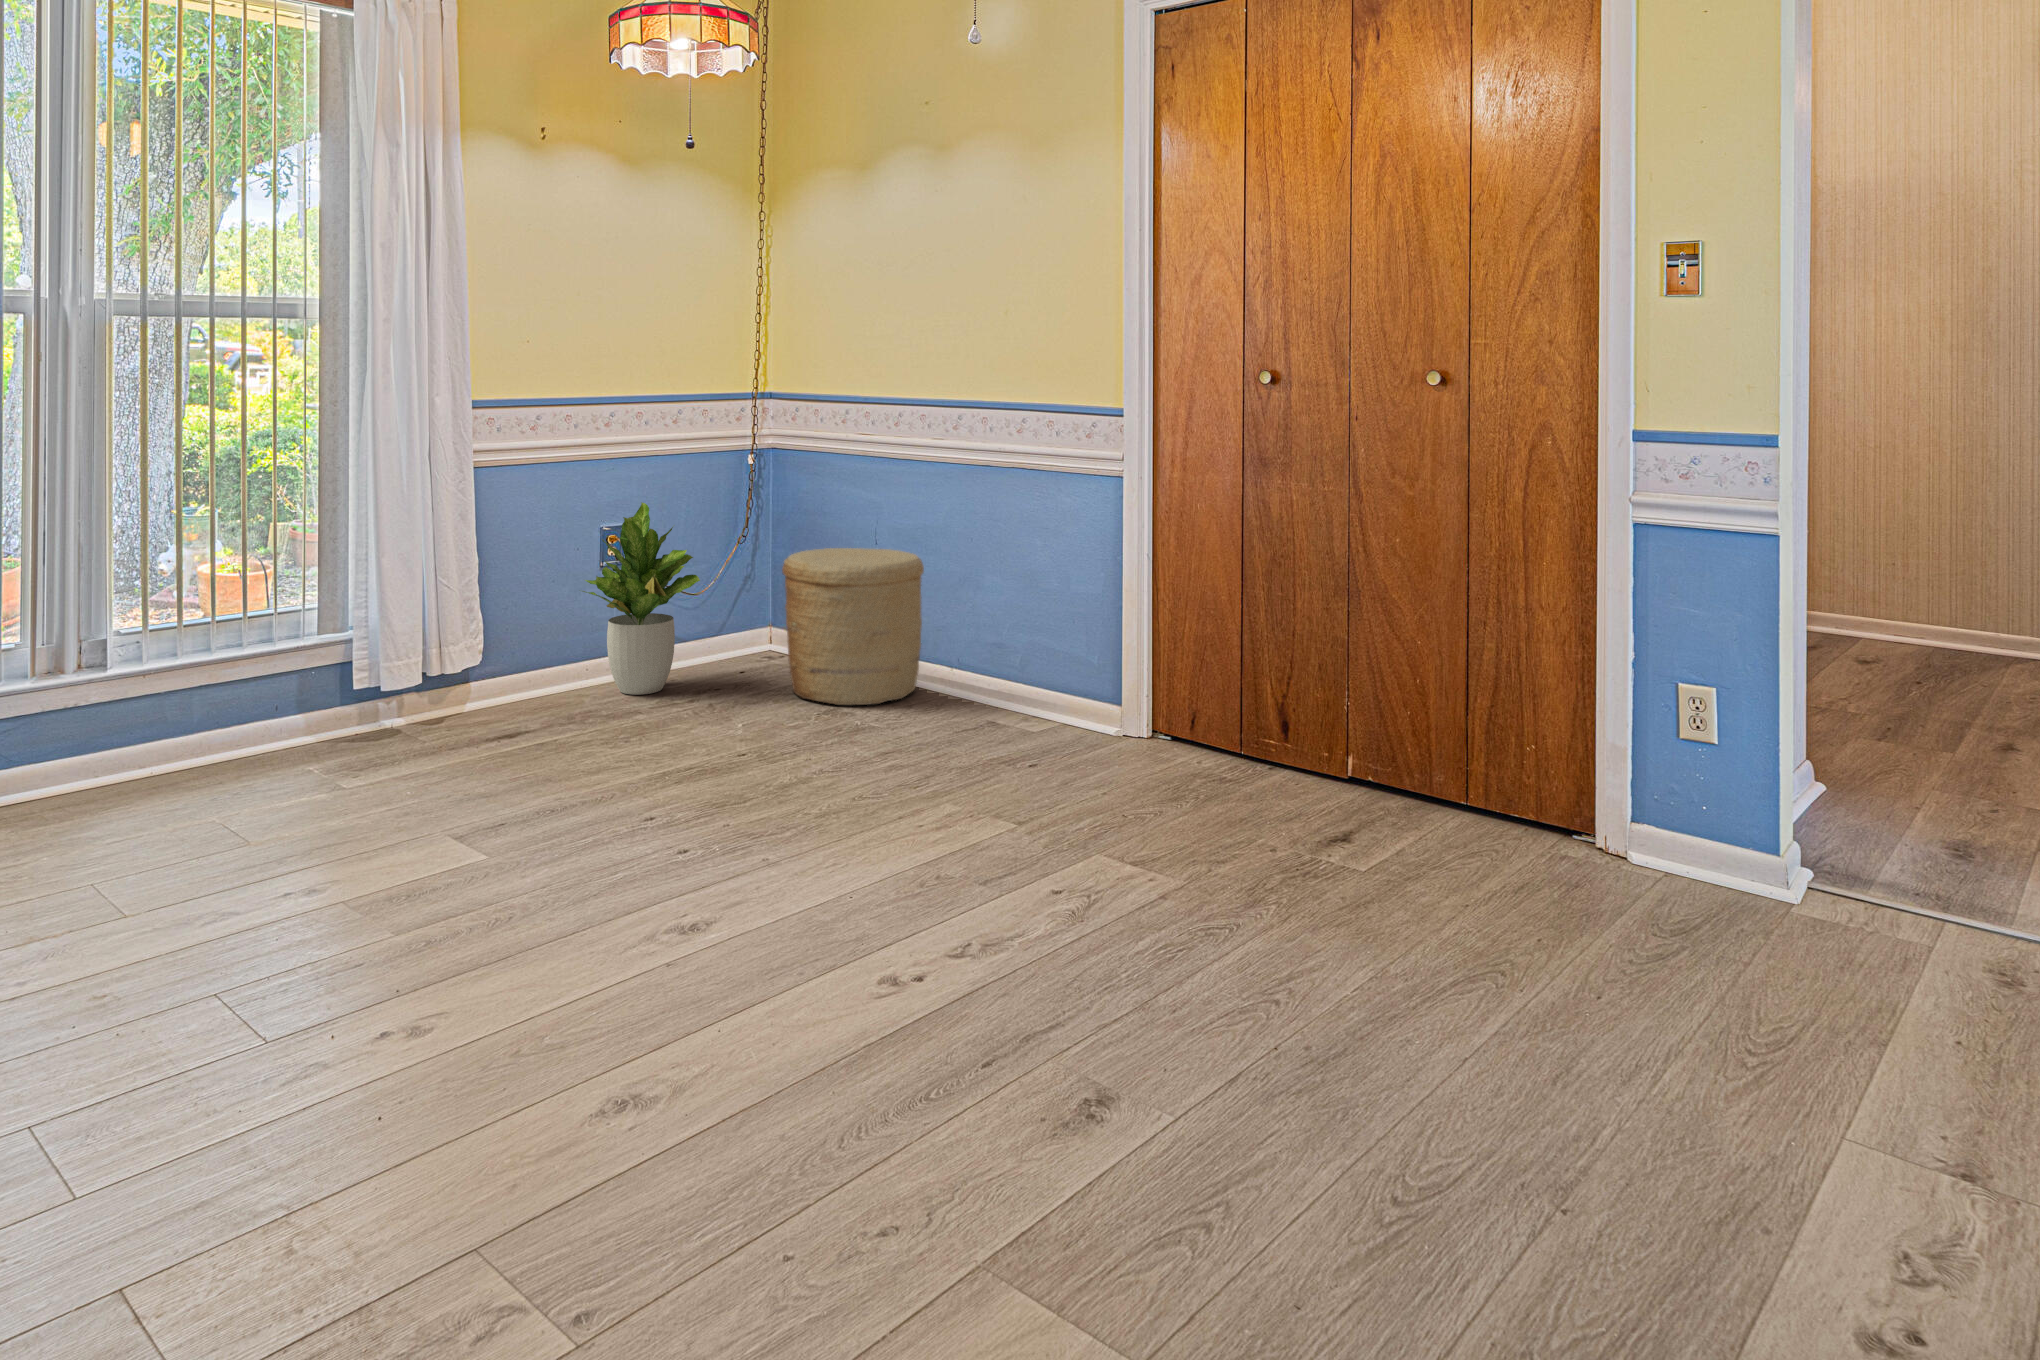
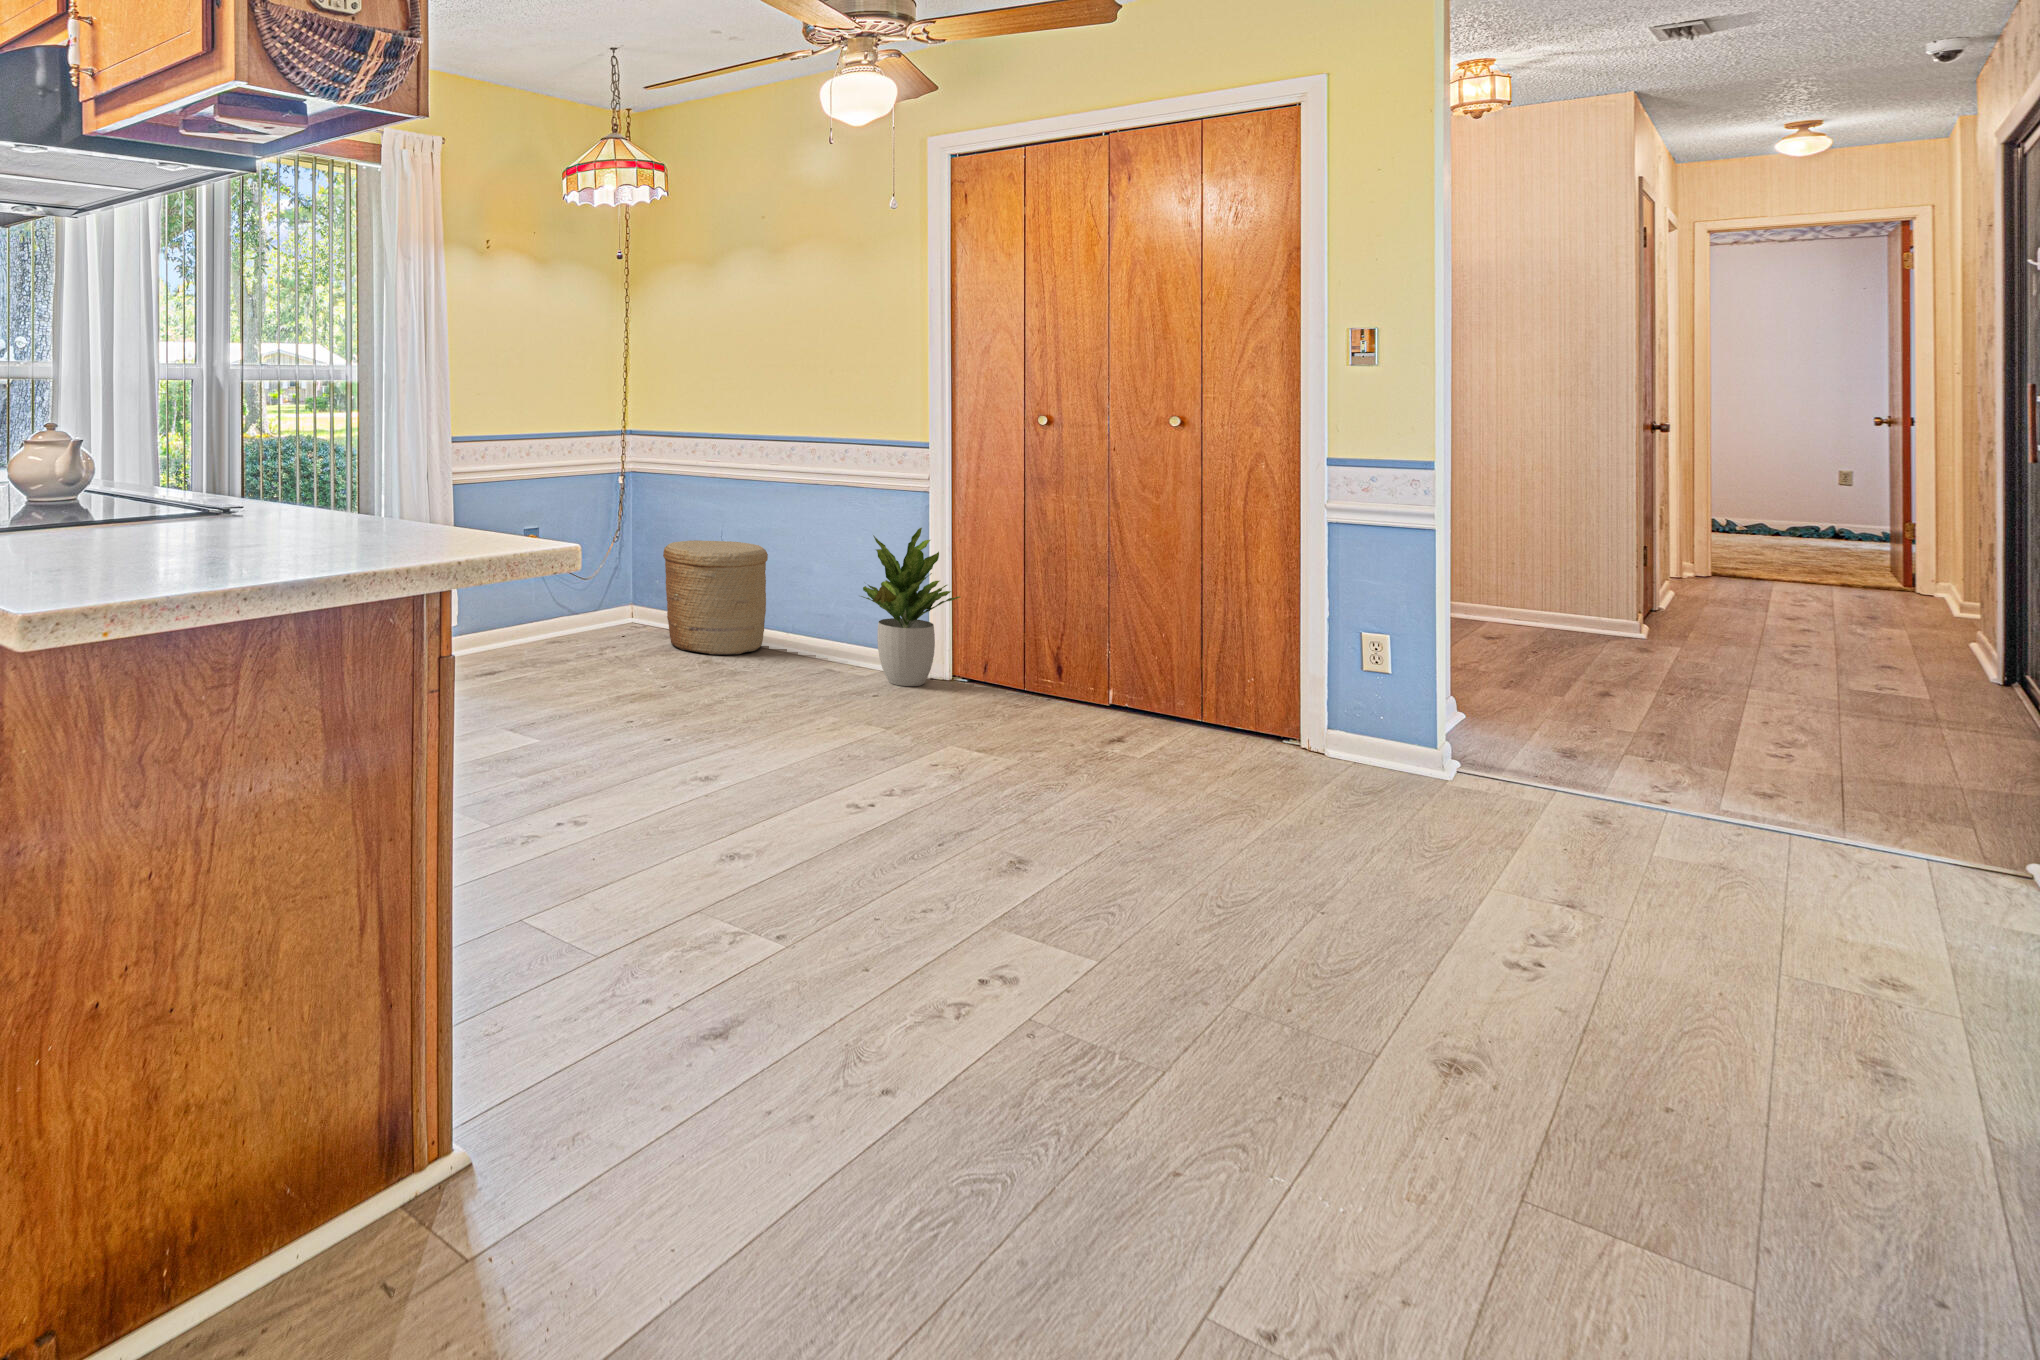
potted plant: present [583,502,700,695] -> present [861,528,960,686]

